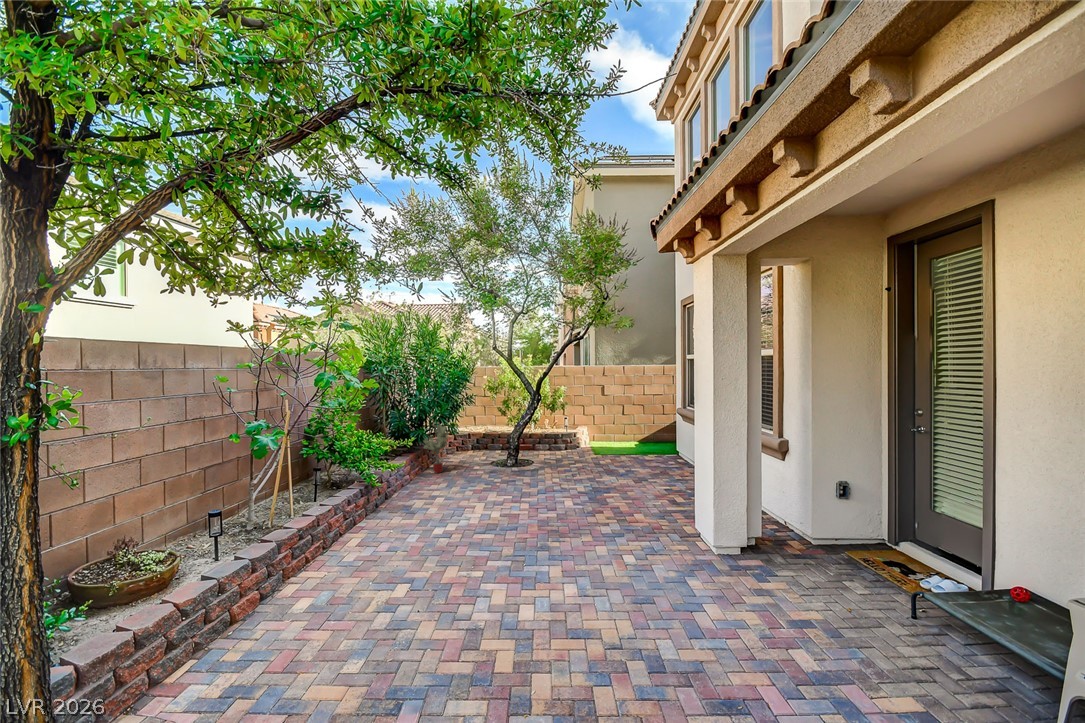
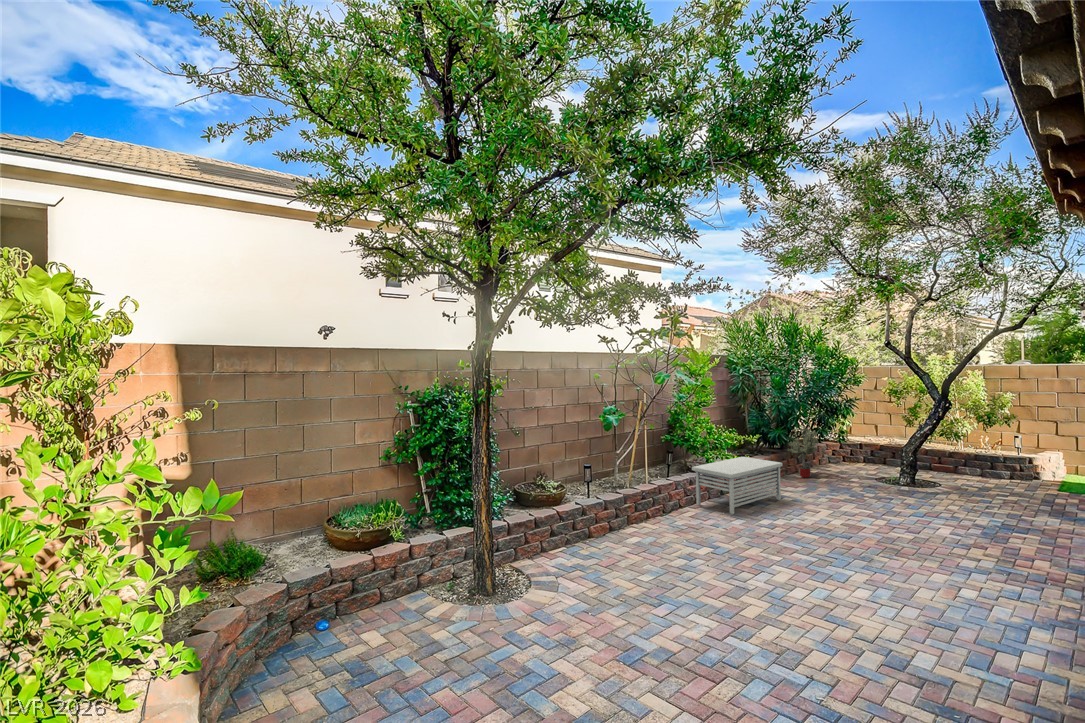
storage bench: none [349,462,437,531] -> present [692,457,782,514]

